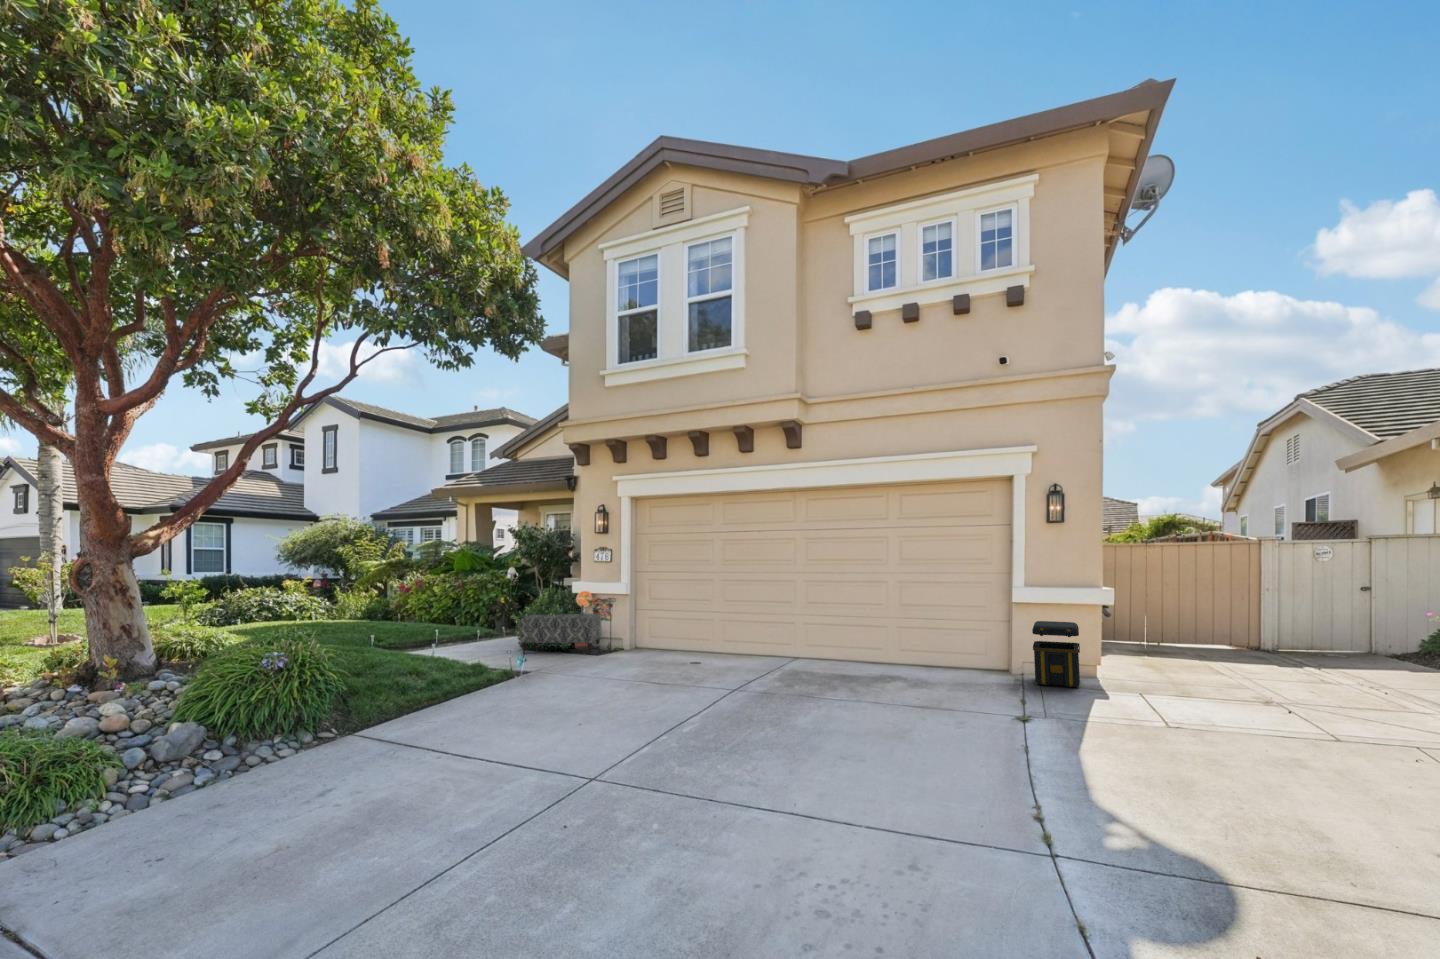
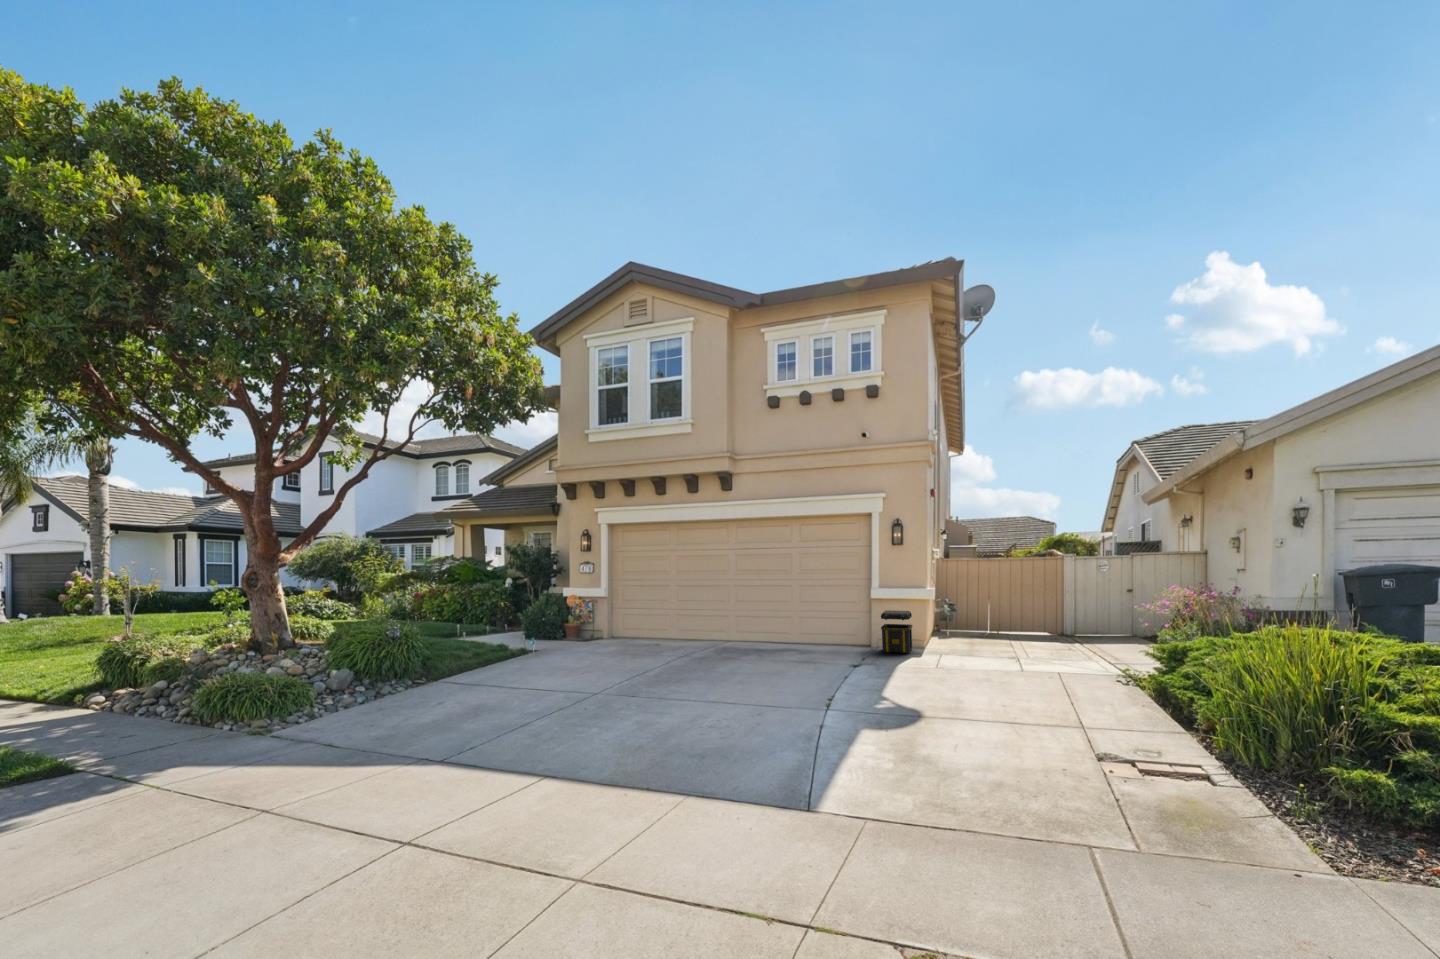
bench: present [520,614,601,654] -> none [524,611,584,641]

